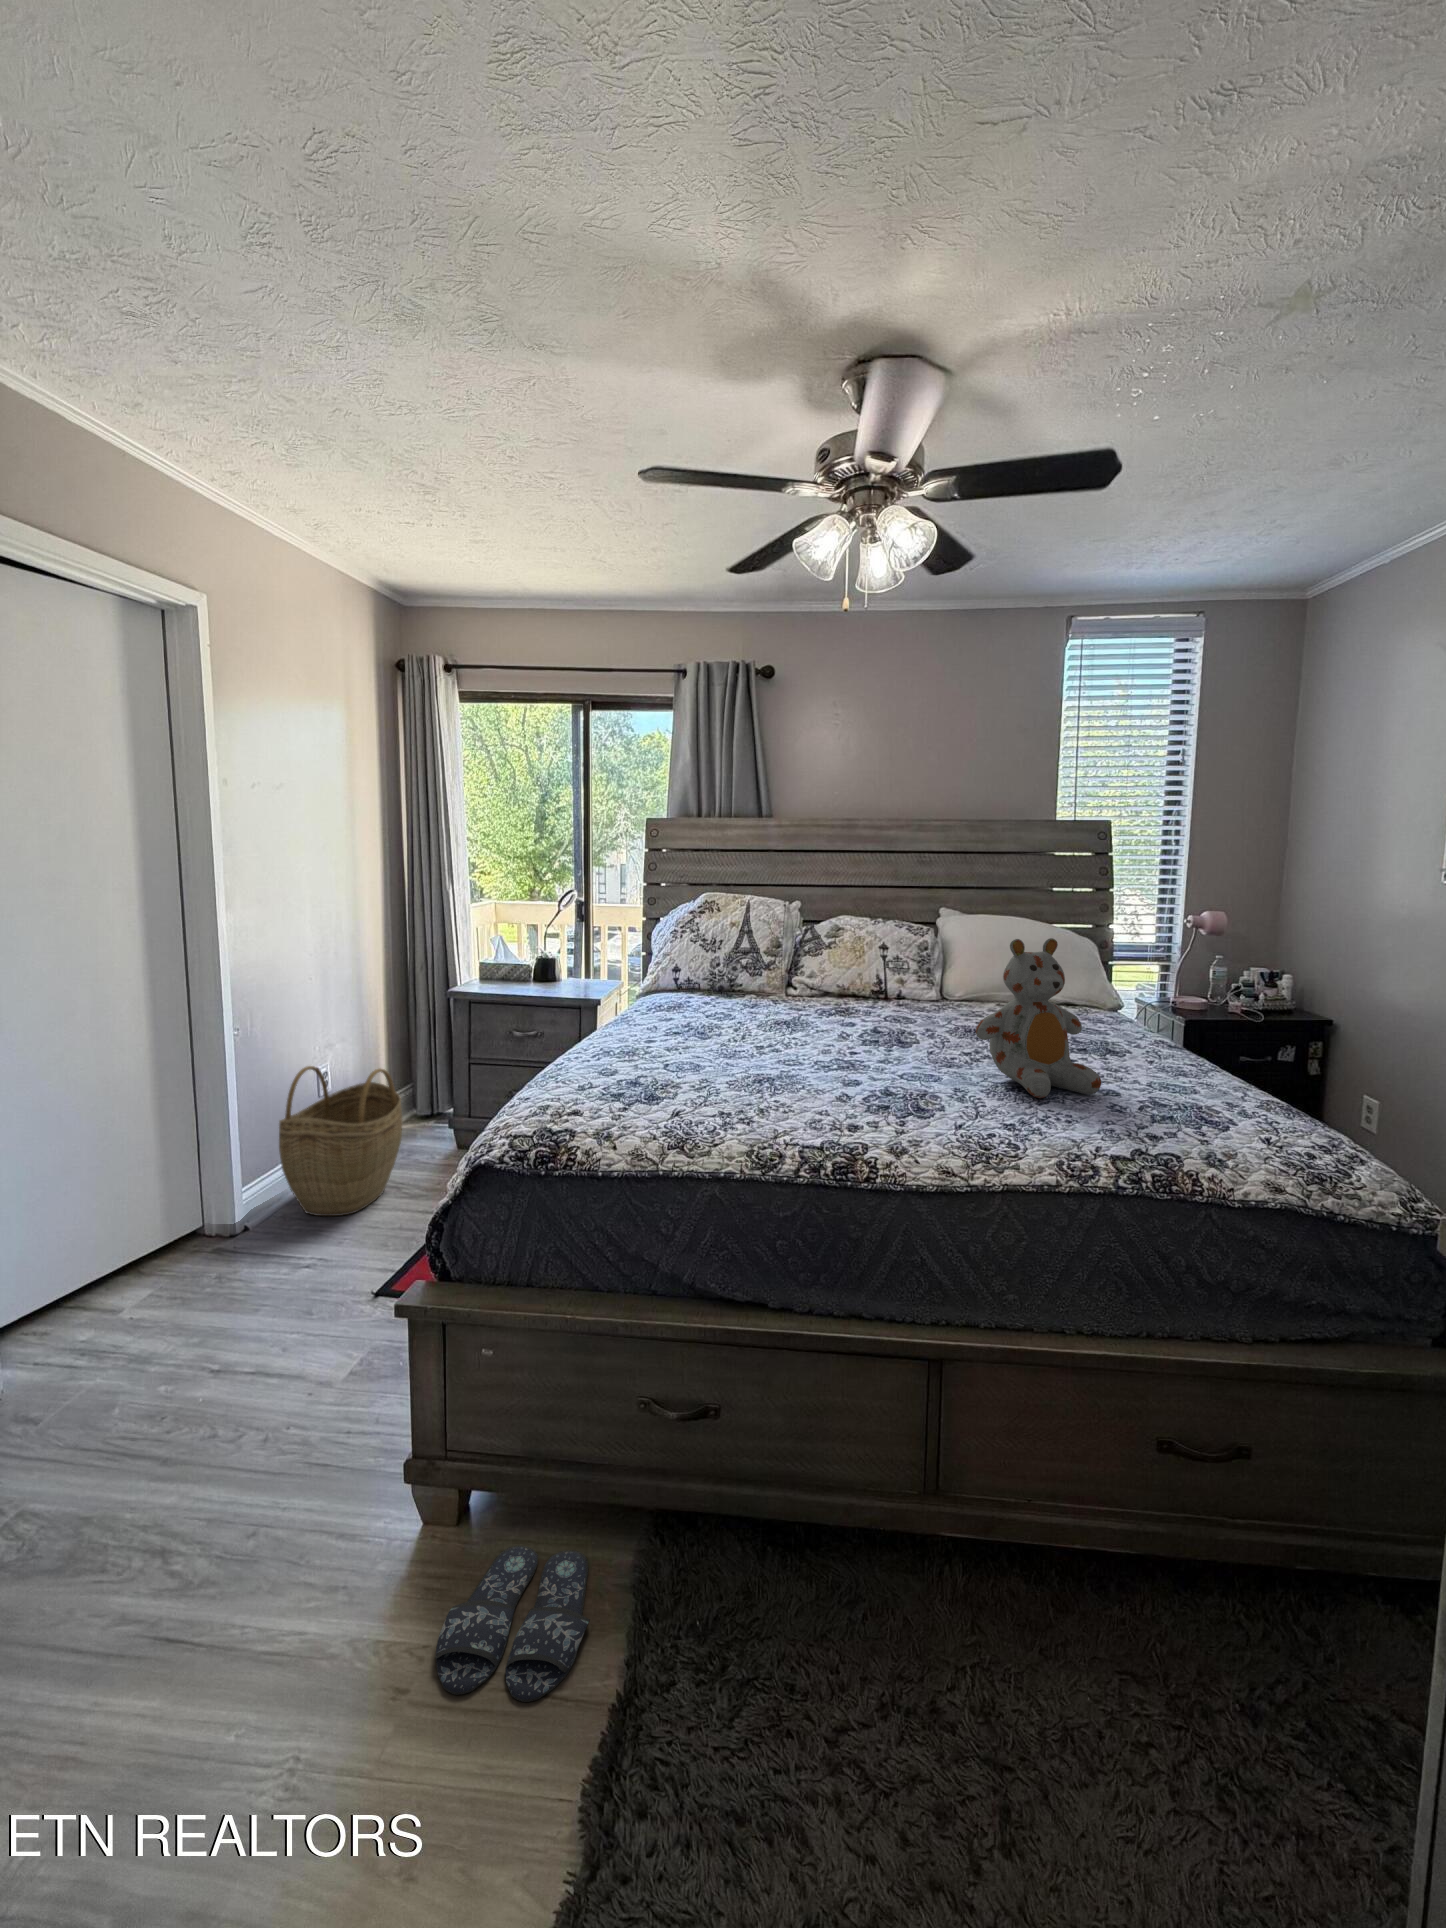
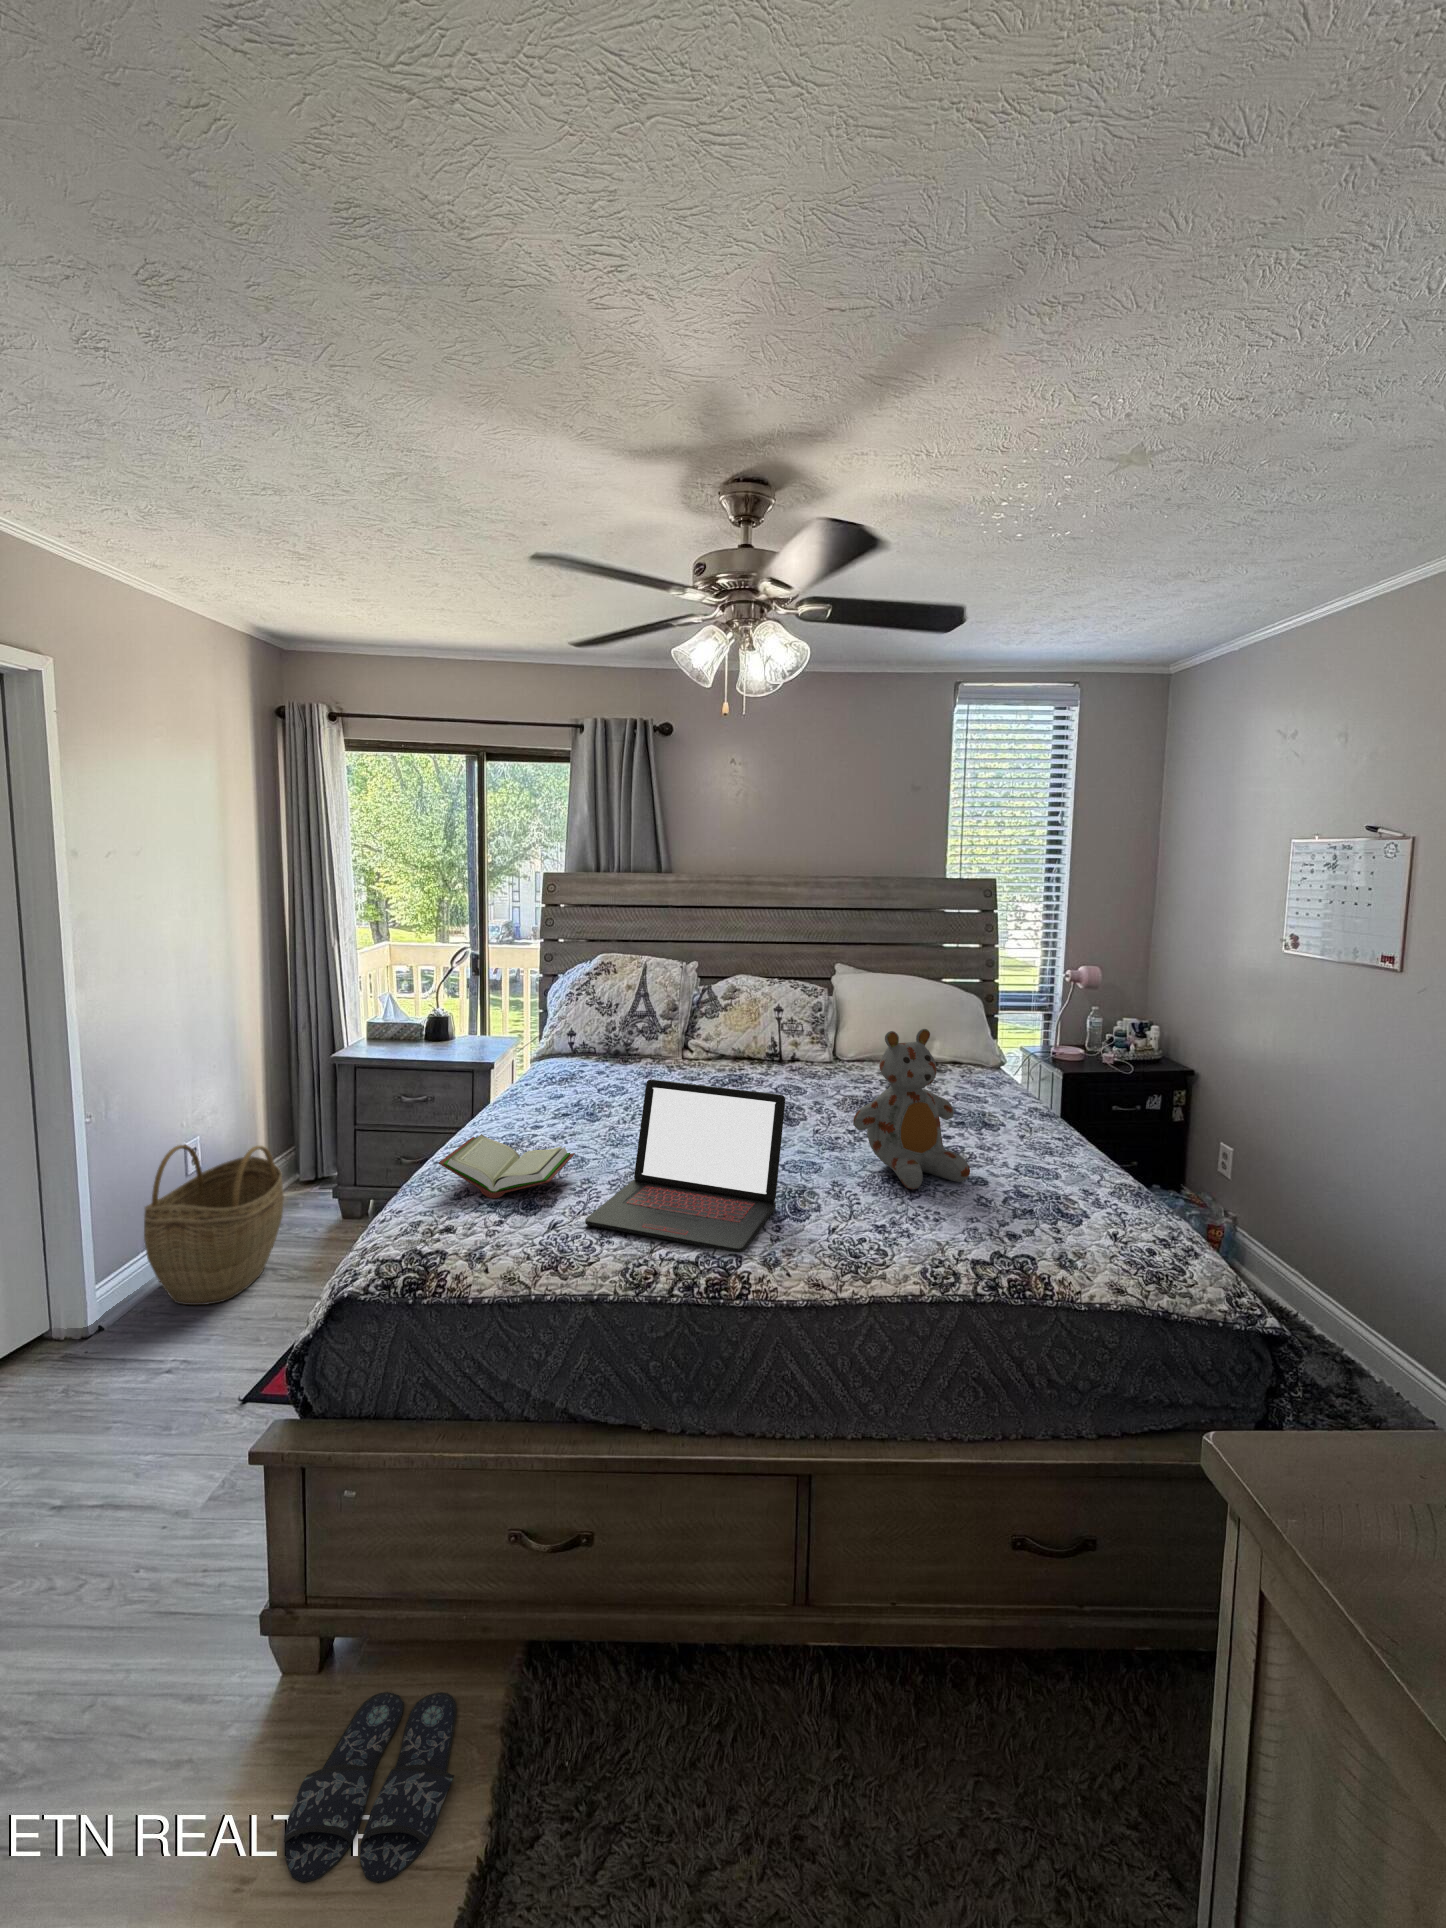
laptop: none [709,982,908,1139] -> present [585,1079,785,1252]
book: none [563,1036,693,1092] -> present [439,1134,575,1198]

